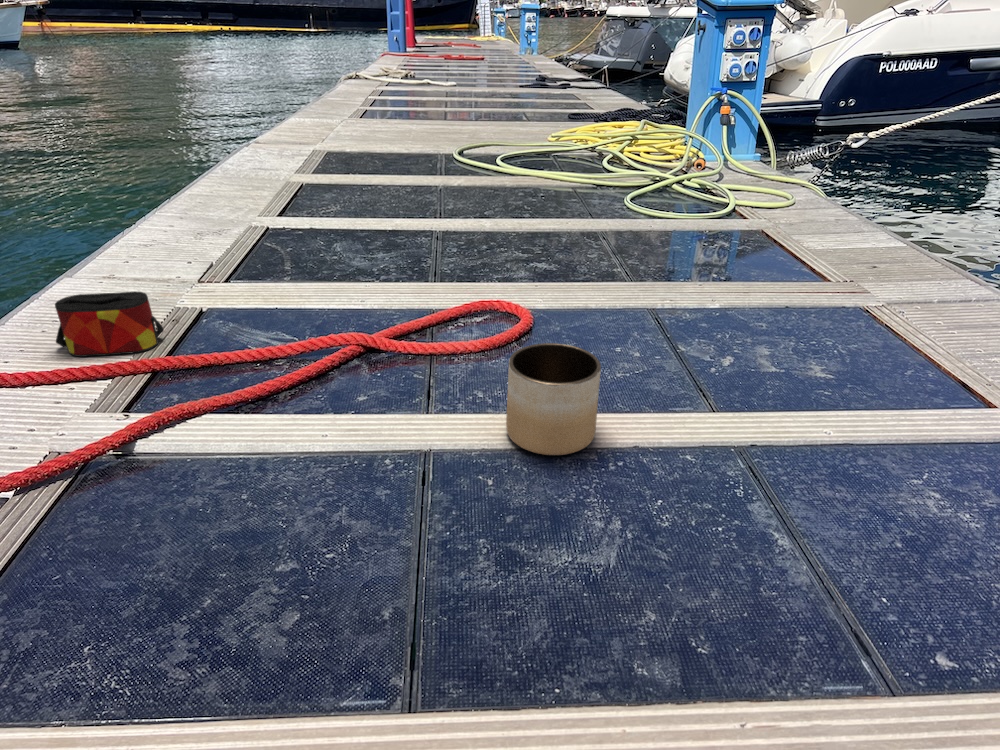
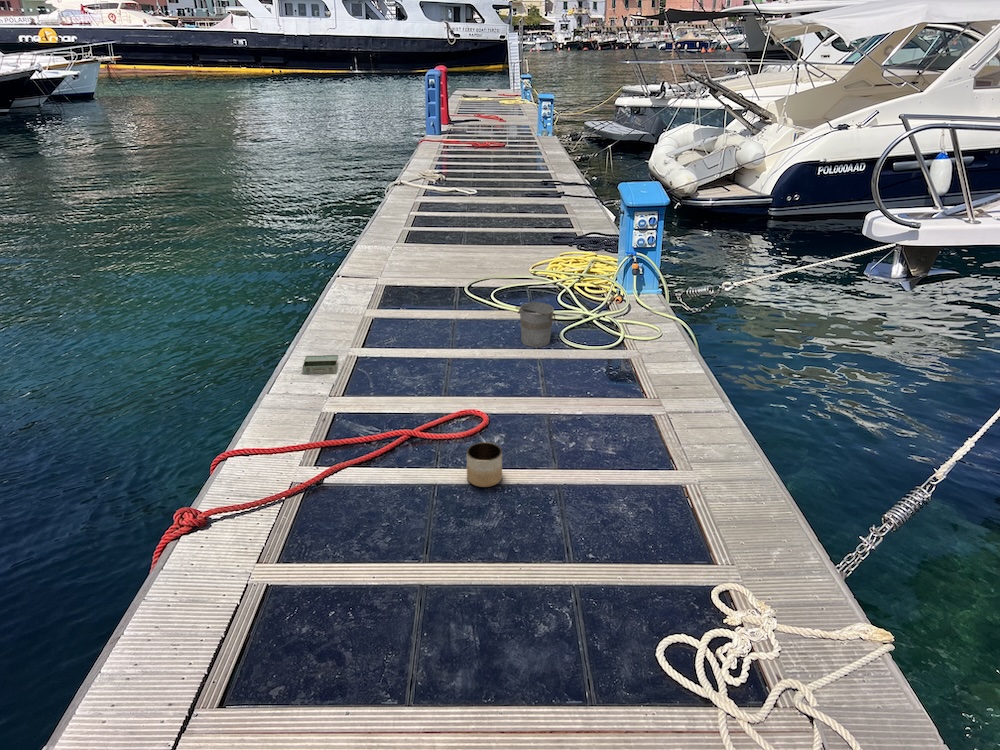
bucket: none [553,144,622,217] -> present [516,302,555,347]
toolbox: none [159,220,234,250] -> present [303,355,338,374]
bag: present [55,291,164,357] -> none [277,411,321,440]

